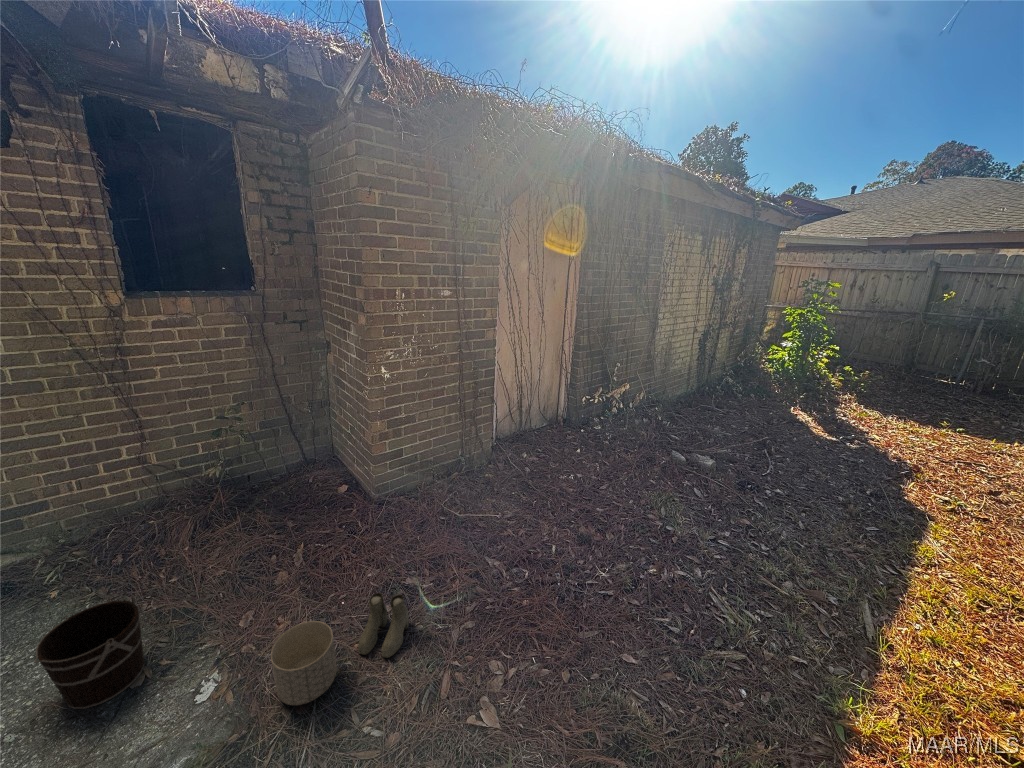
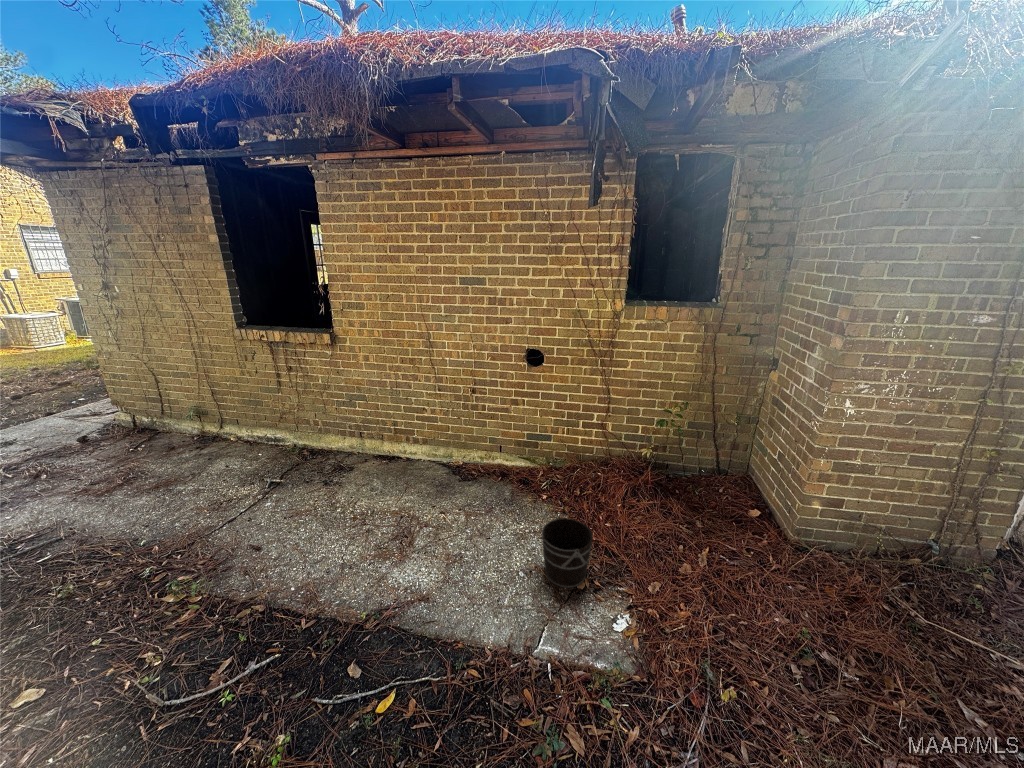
boots: present [358,593,409,658] -> none [759,653,833,737]
planter: present [271,621,337,705] -> none [677,629,743,715]

